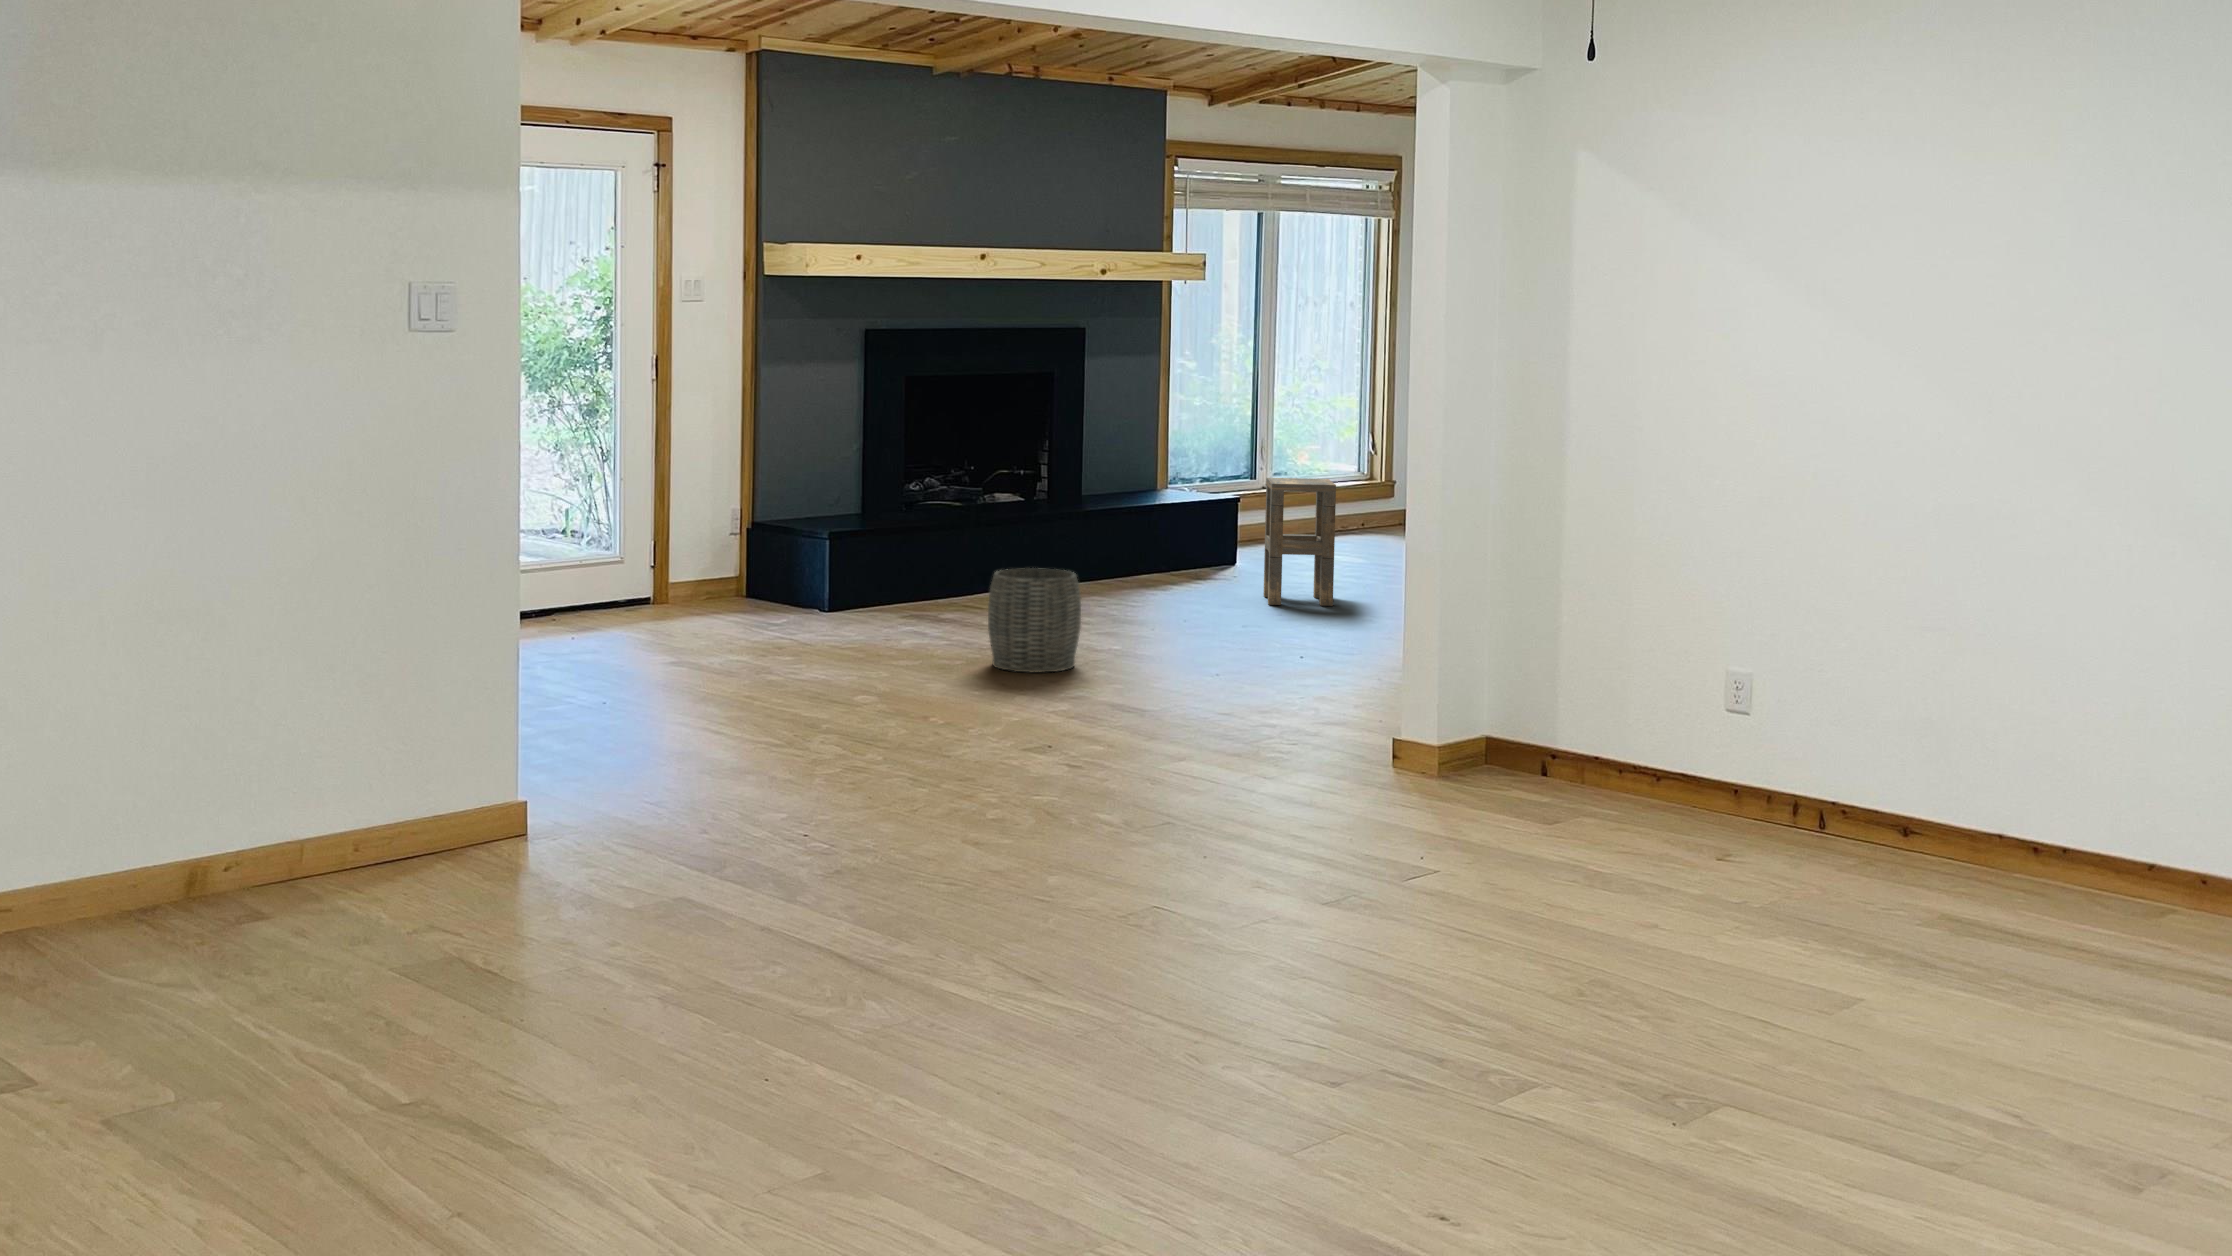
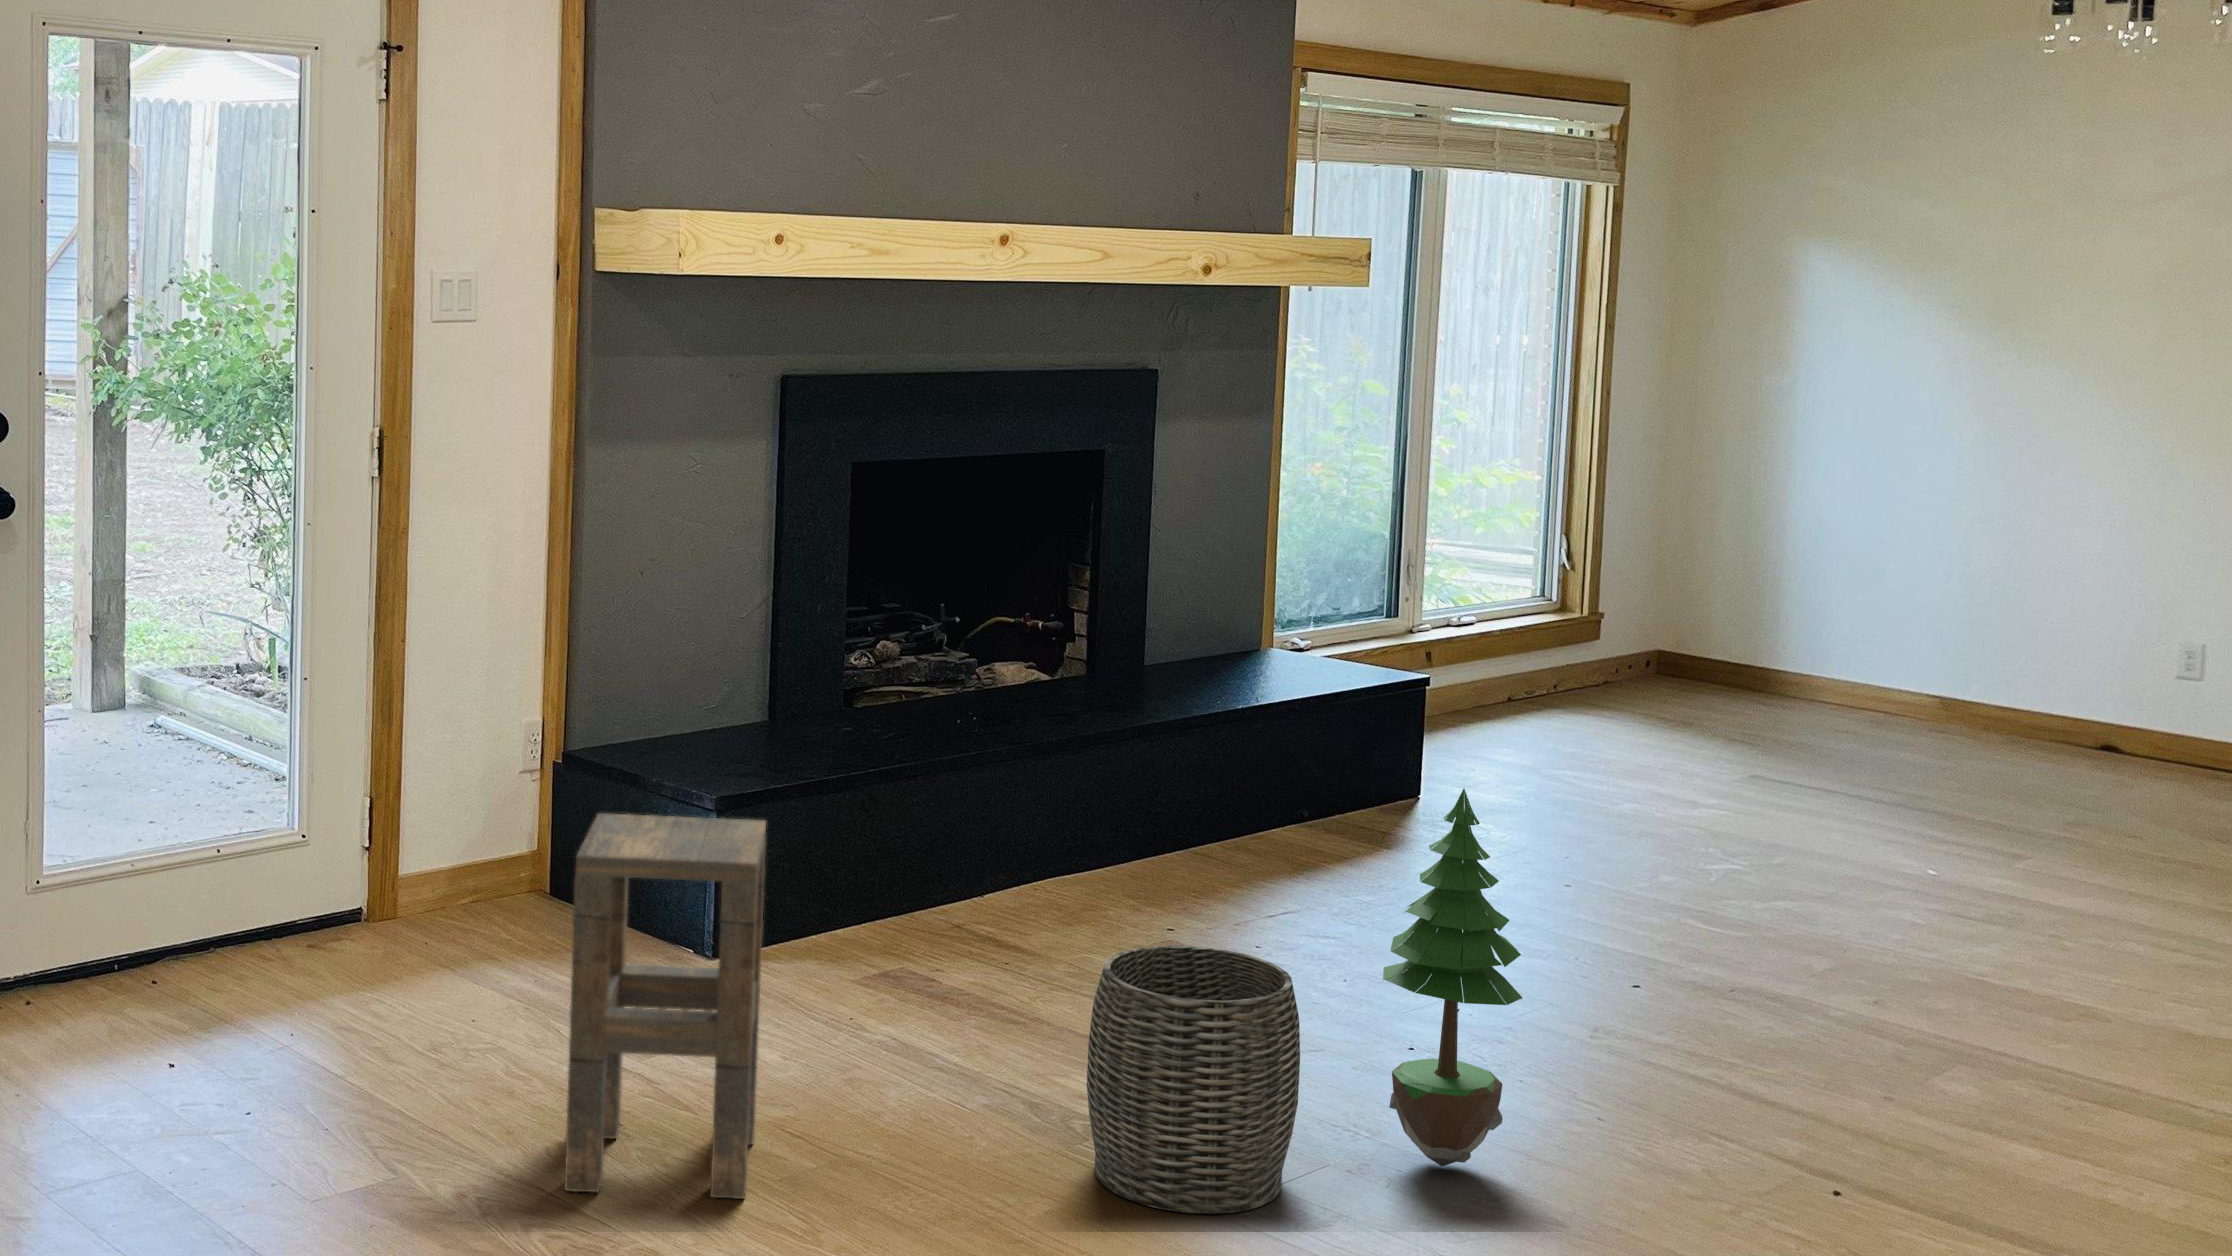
side table: present [1264,478,1336,606] -> present [565,813,766,1199]
potted tree: none [1121,492,1182,662] -> present [1383,789,1522,1166]

